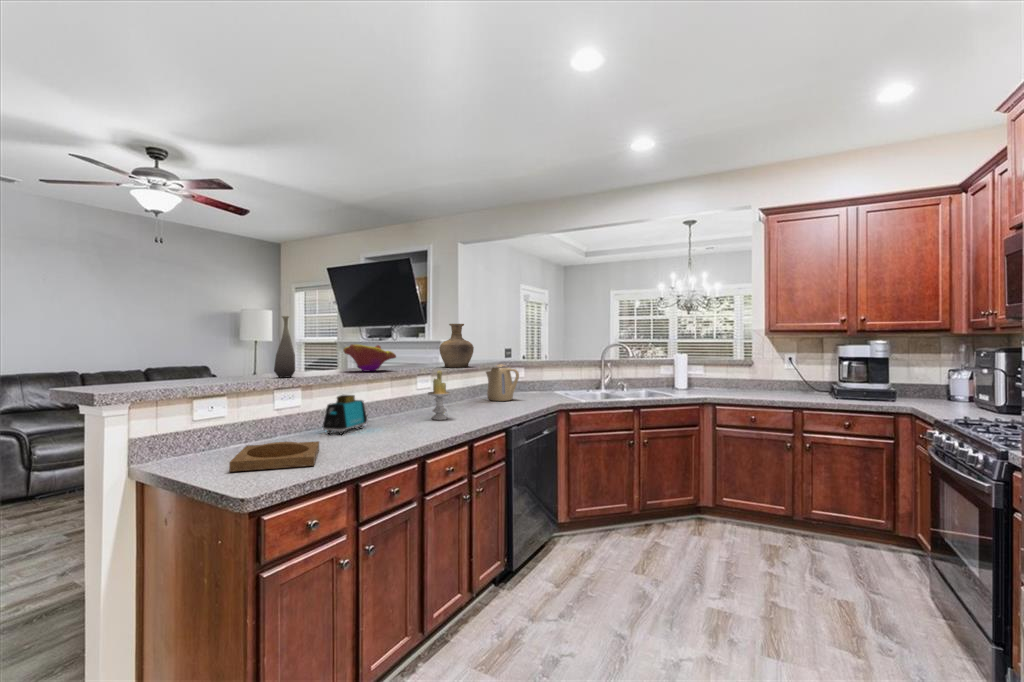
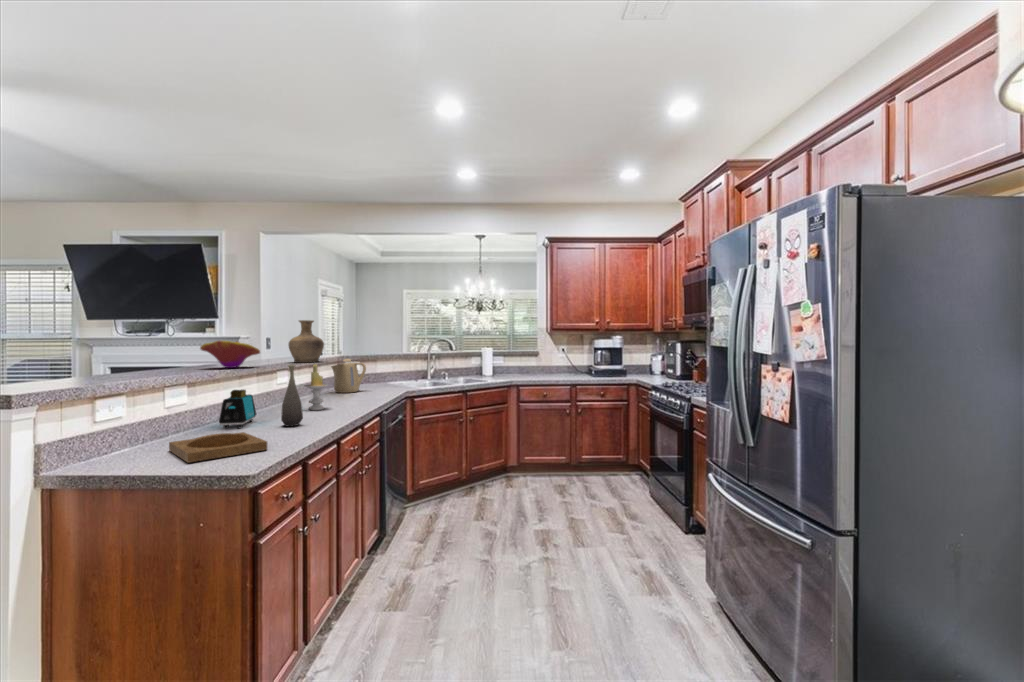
bottle: present [274,316,295,378] -> present [281,365,303,426]

